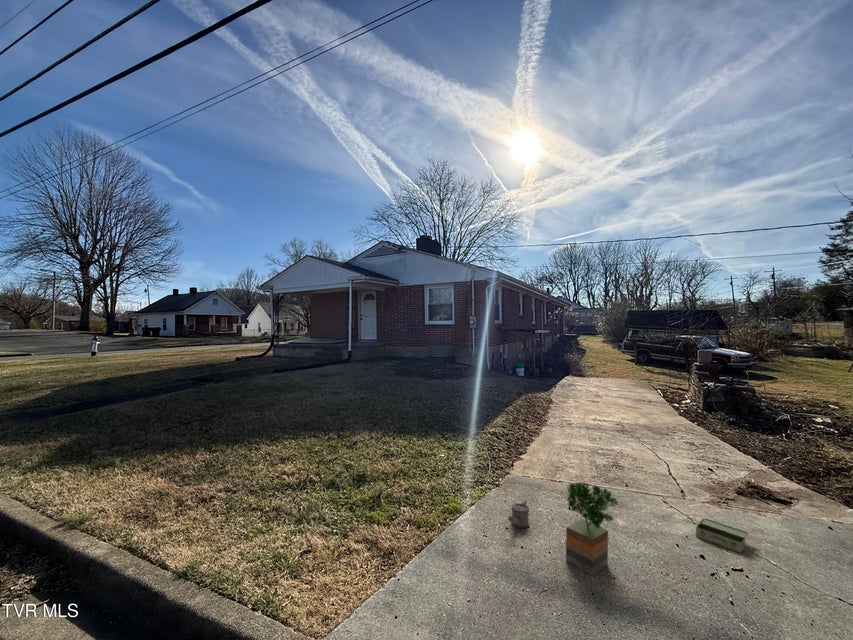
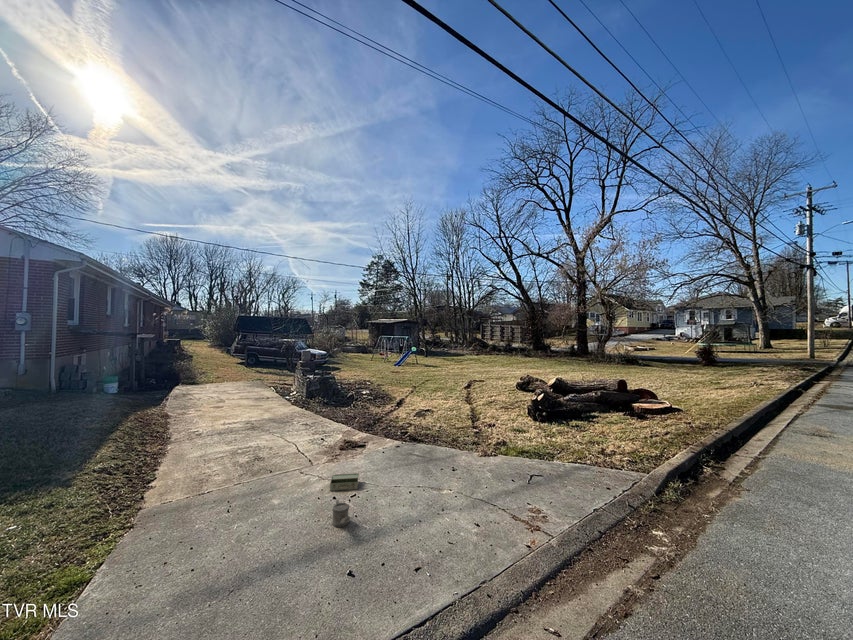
potted tree: present [566,482,618,576] -> none [237,478,287,564]
watering can: present [509,501,529,528] -> present [332,500,350,527]

